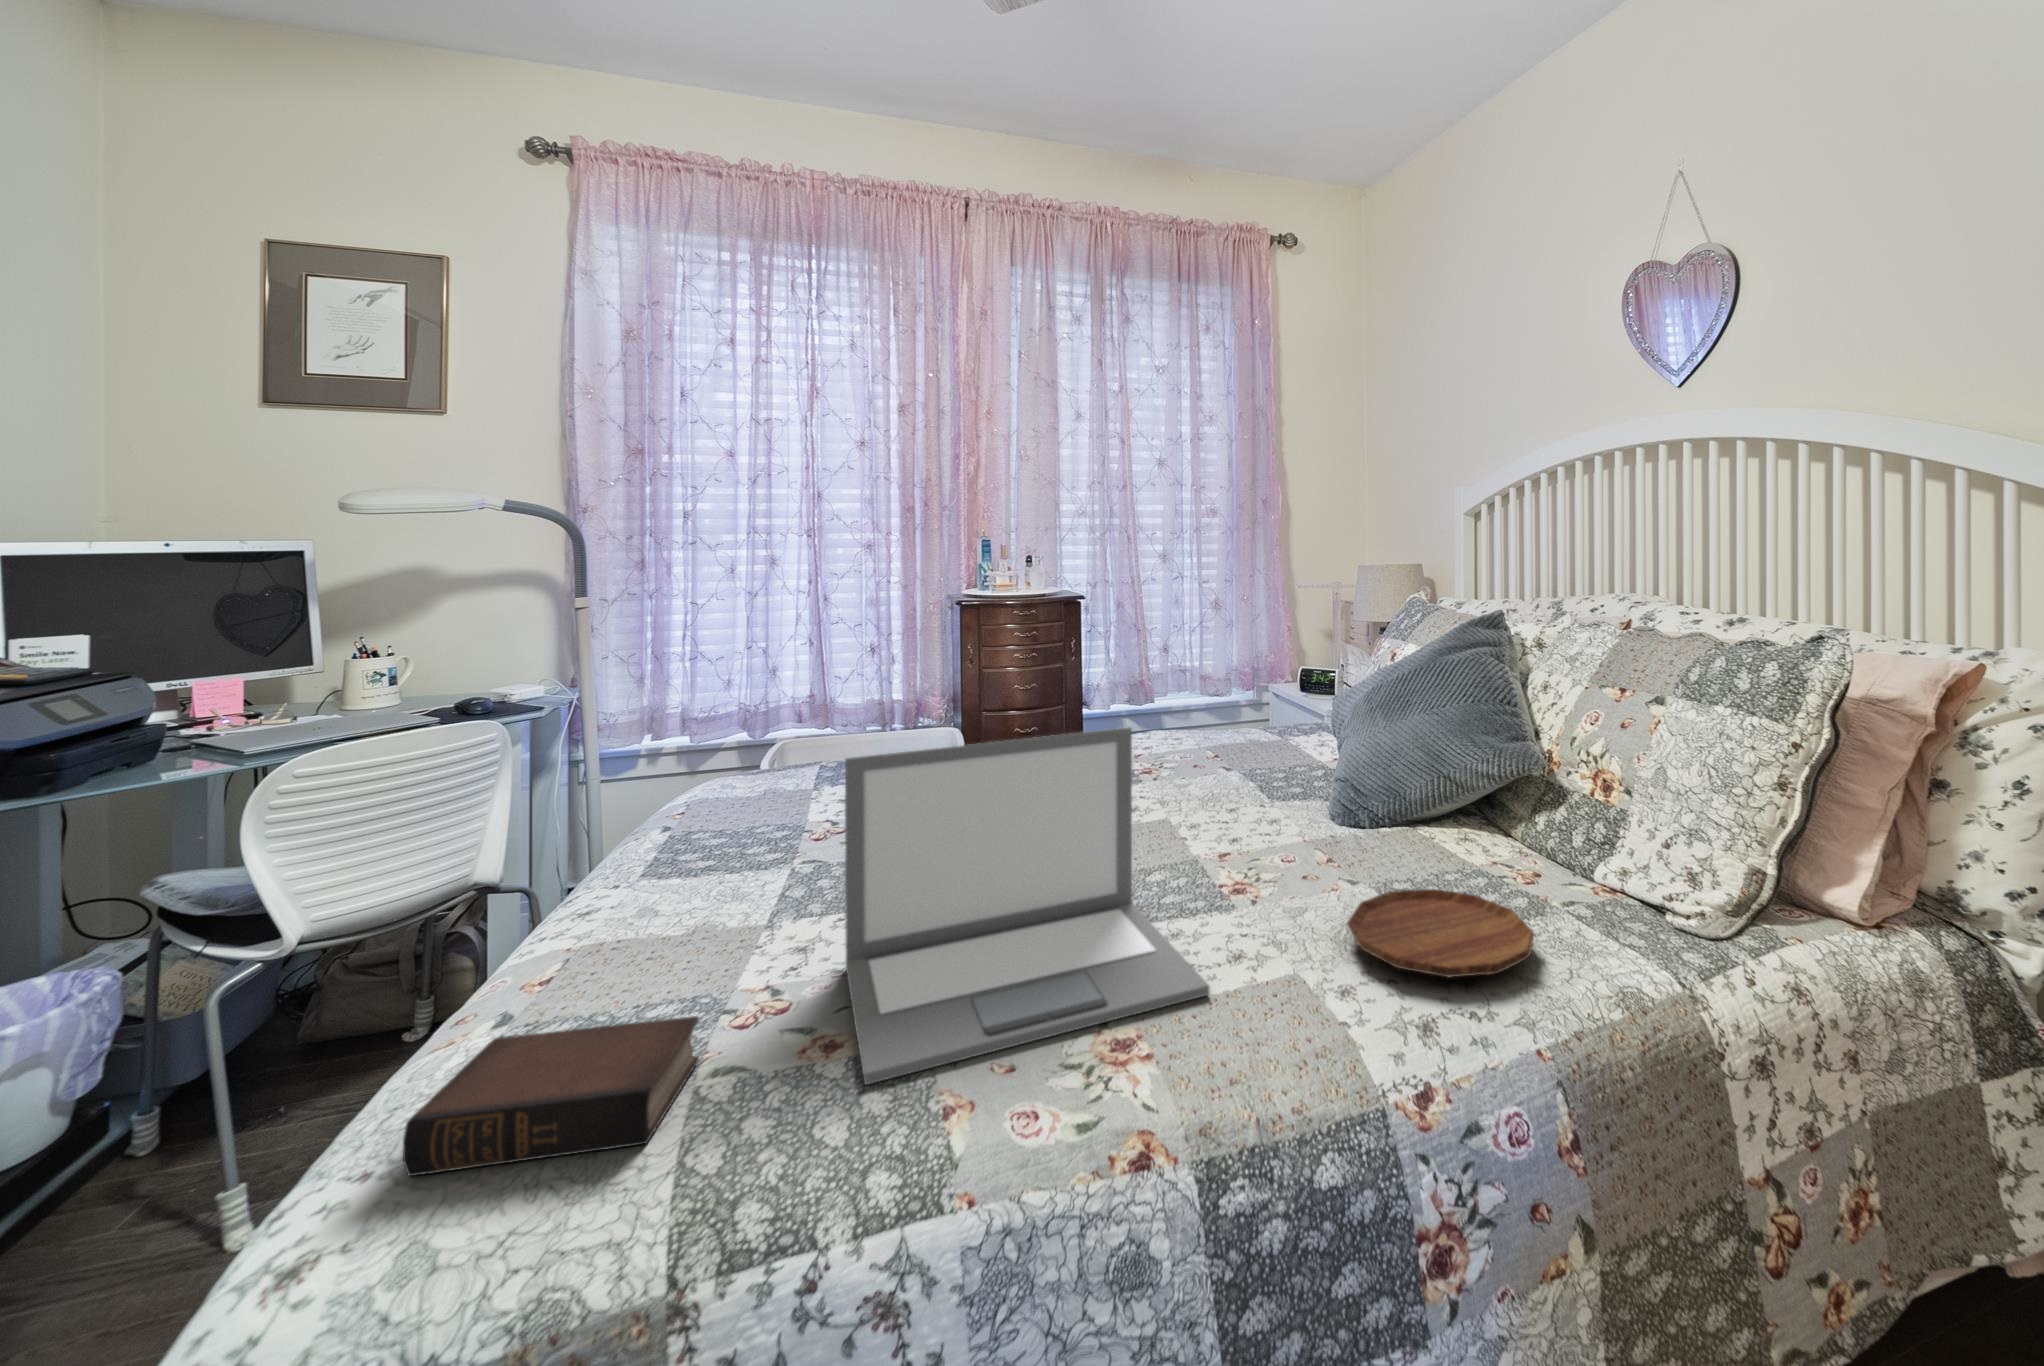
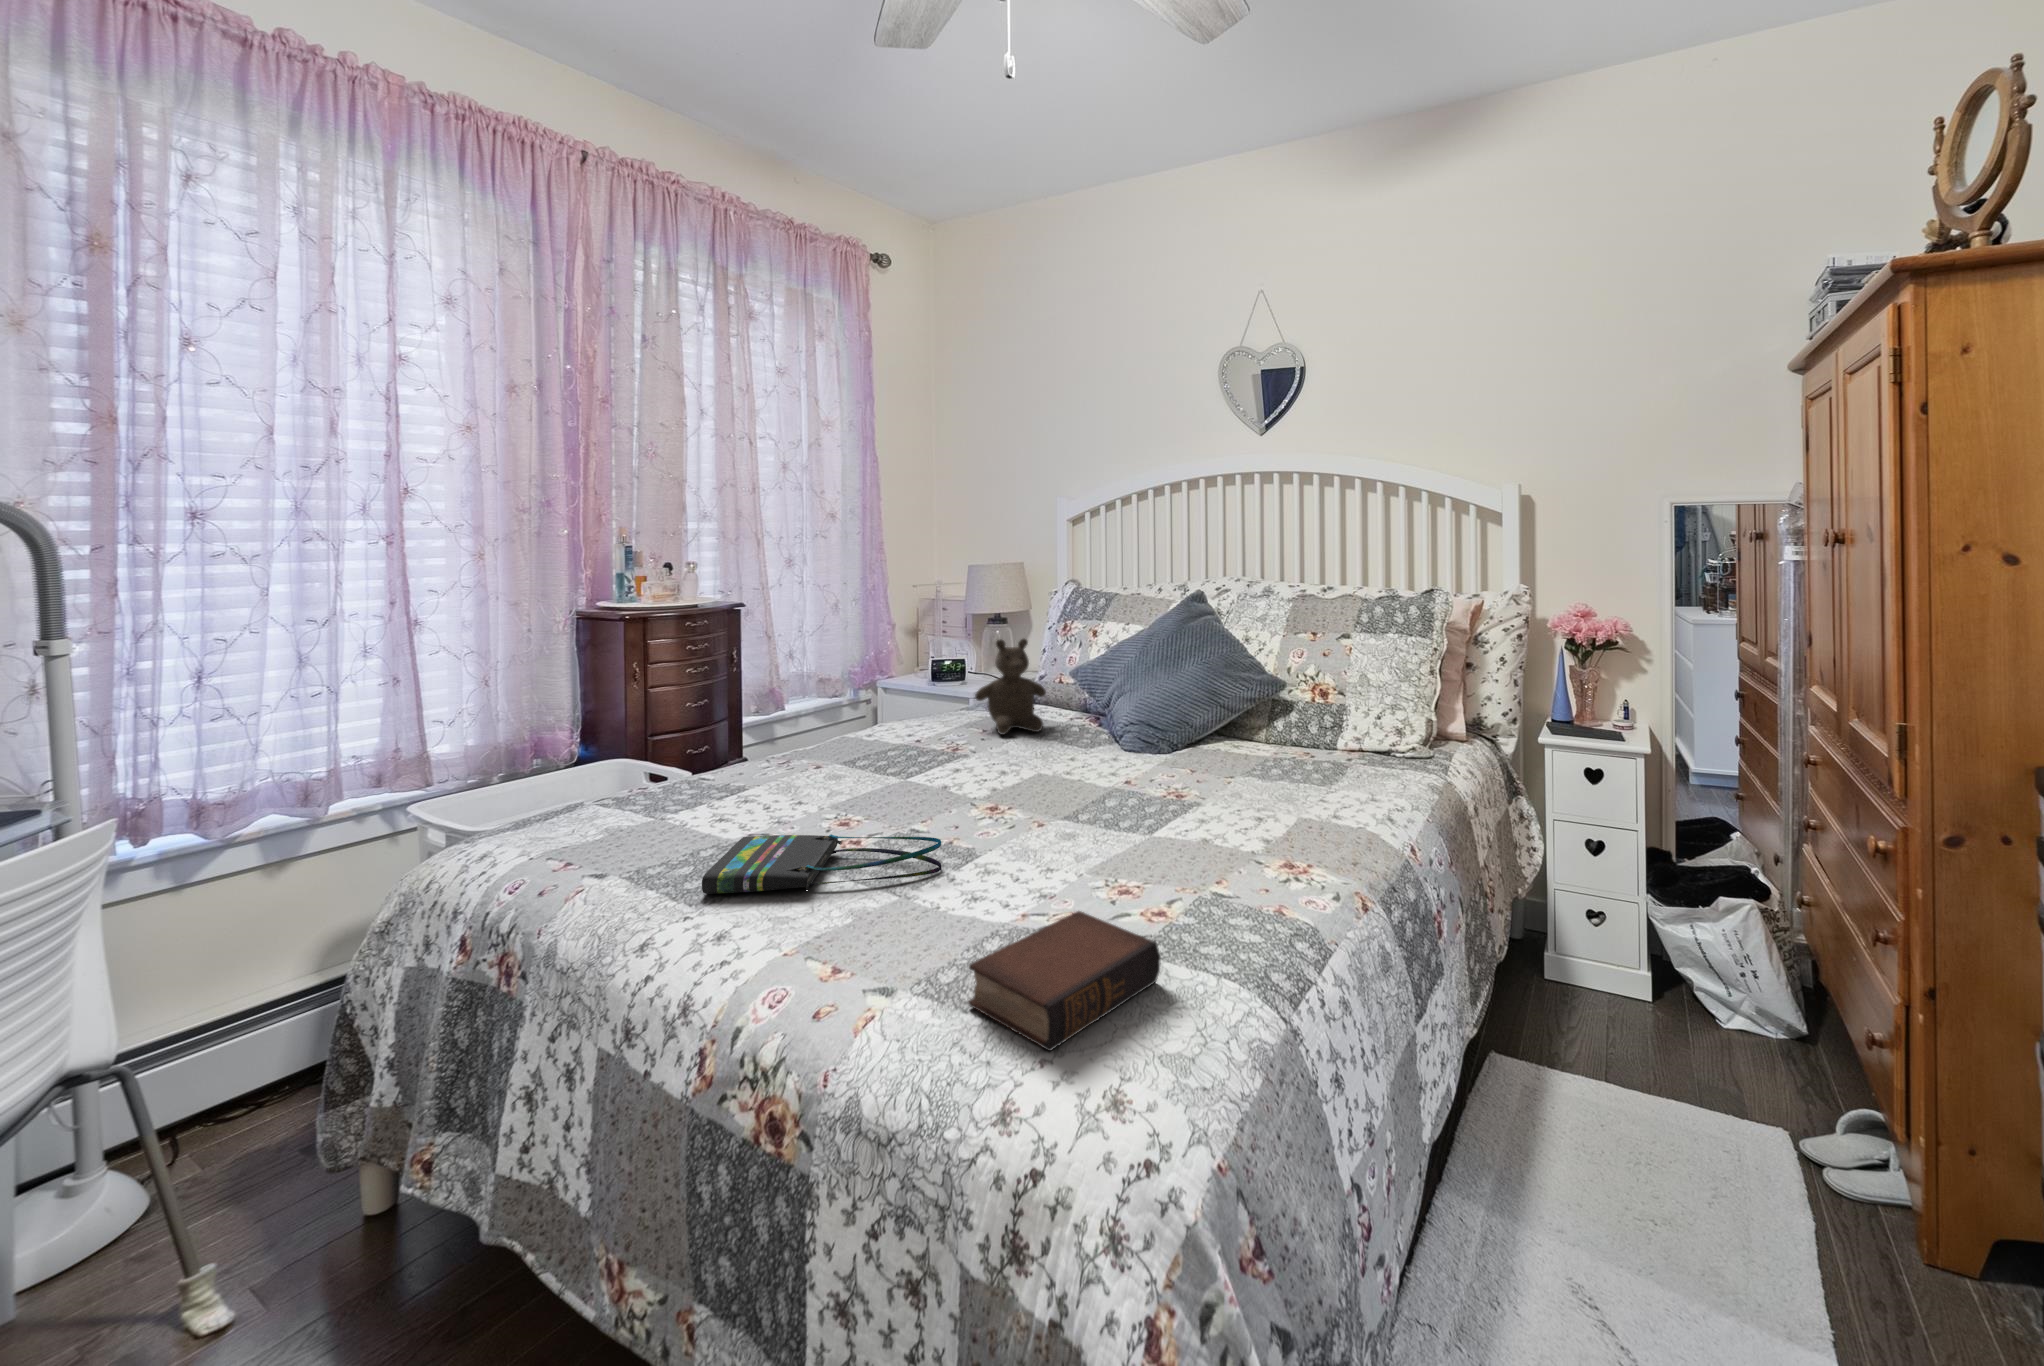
teddy bear: none [1194,663,1279,781] -> present [975,639,1046,735]
laptop: present [845,727,1210,1085] -> none [1039,674,1280,920]
tote bag: none [637,841,827,923] -> present [702,834,941,894]
tray: present [1347,889,1534,977] -> none [1275,759,1391,798]

